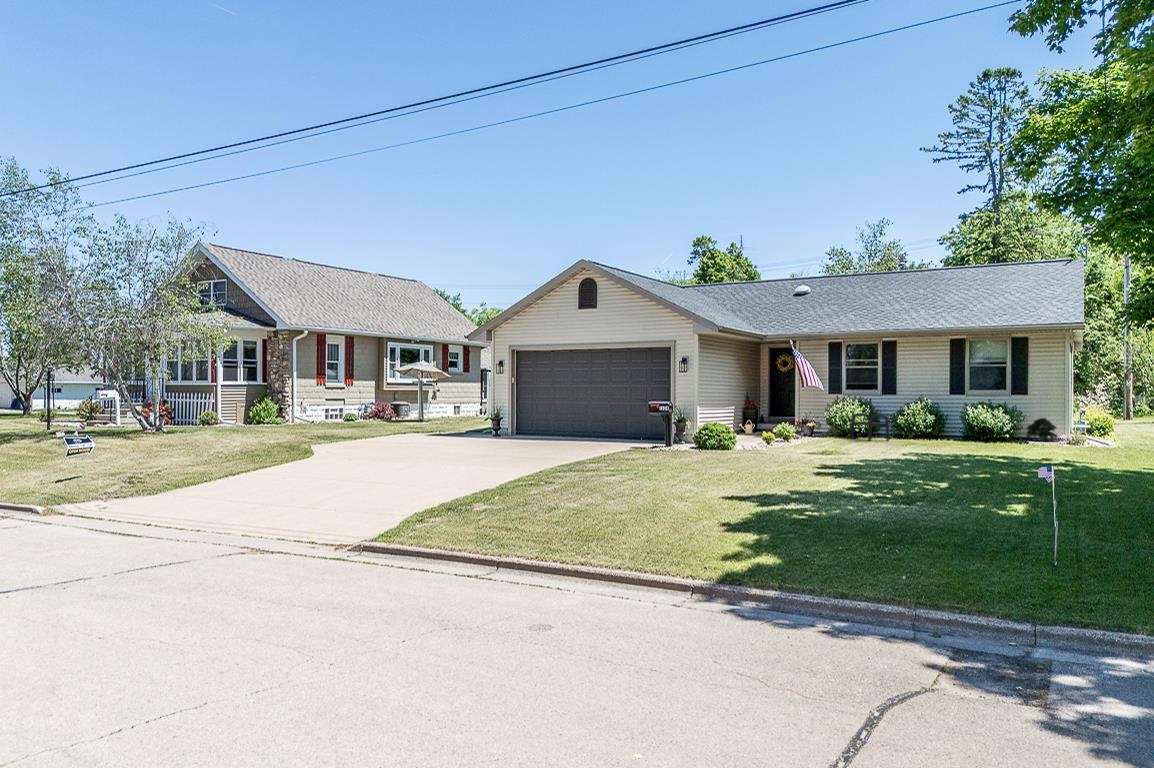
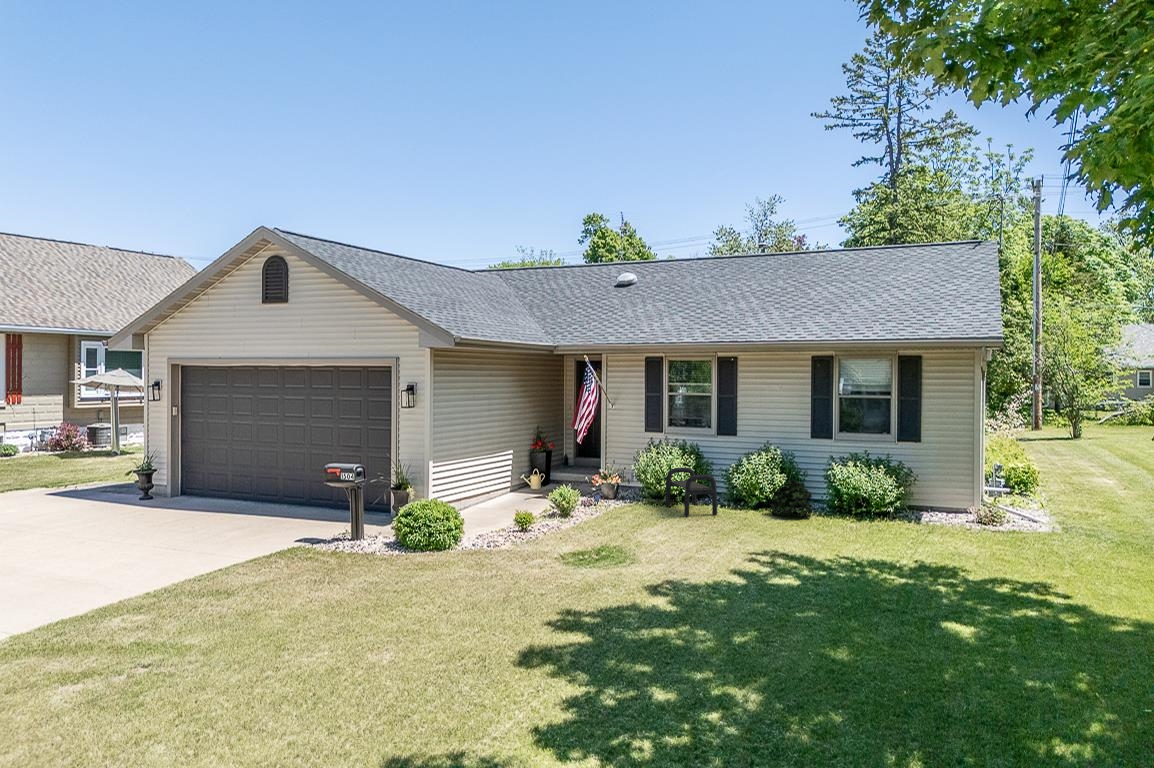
potted plant: present [1026,418,1057,440] -> present [772,480,812,517]

